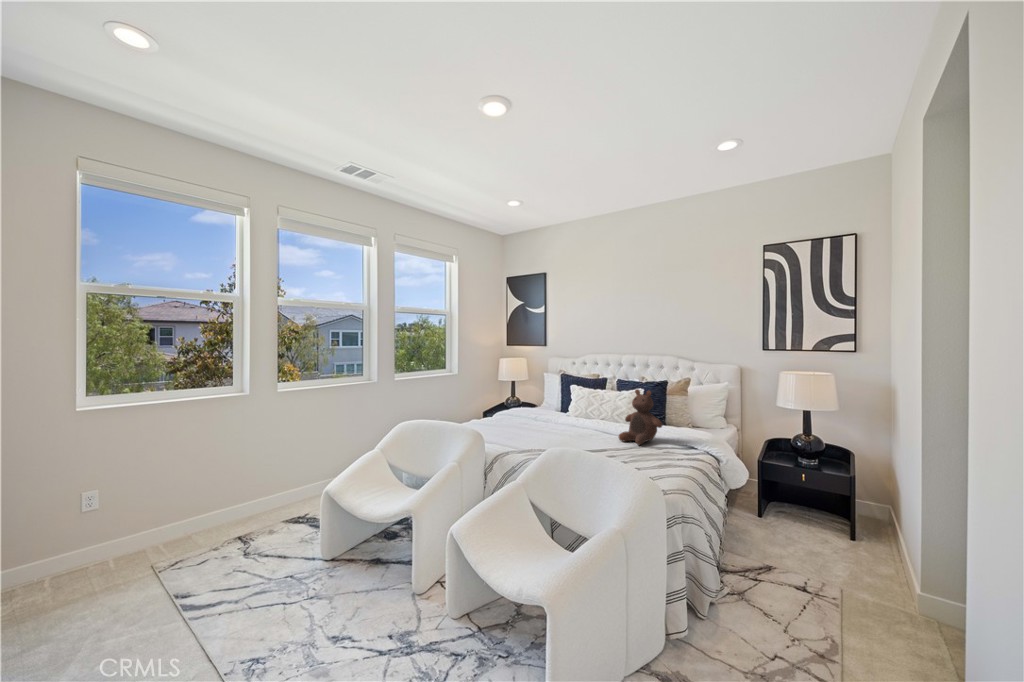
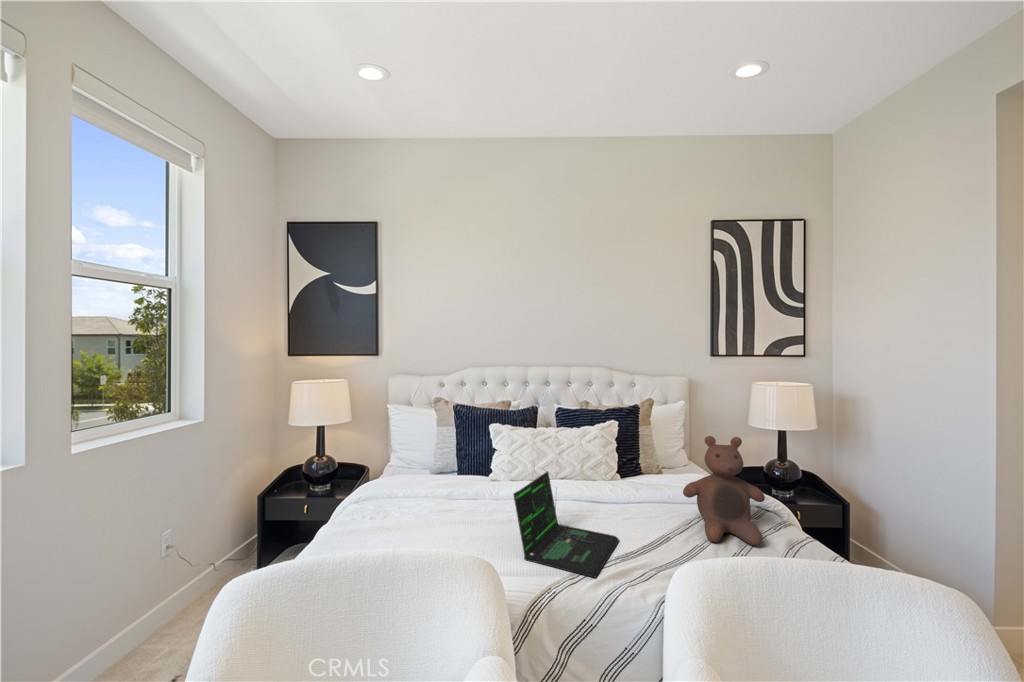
laptop: none [530,400,580,437] -> present [513,471,619,578]

